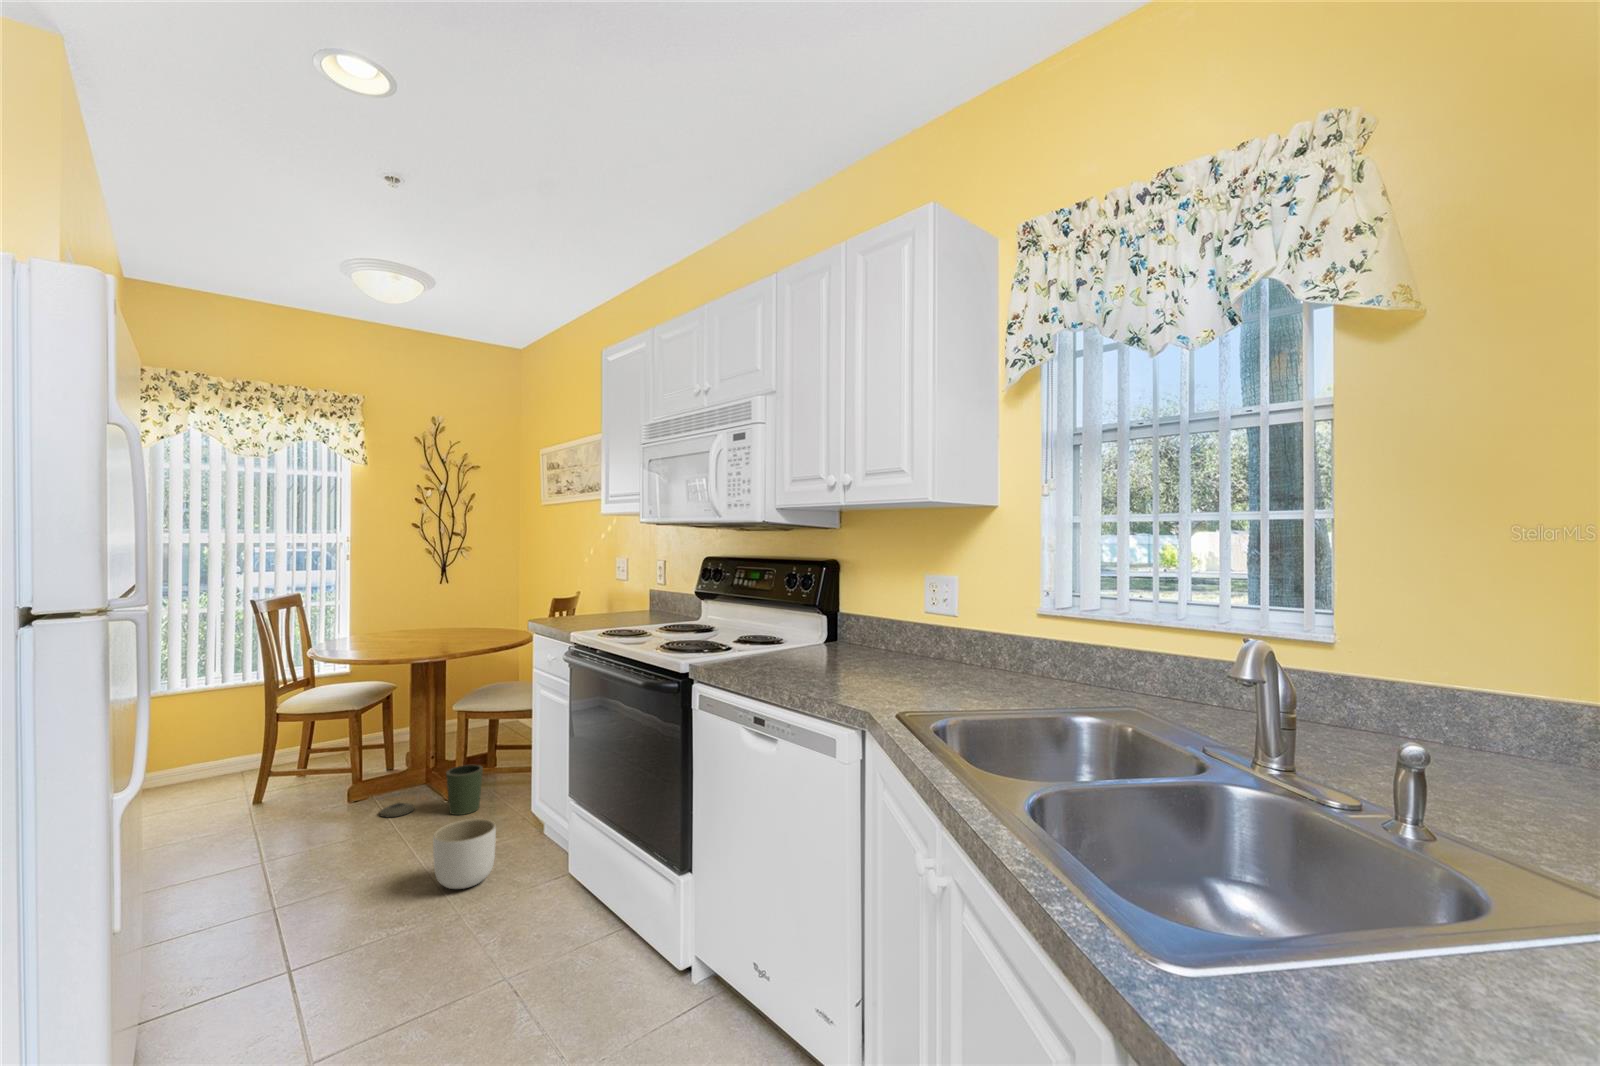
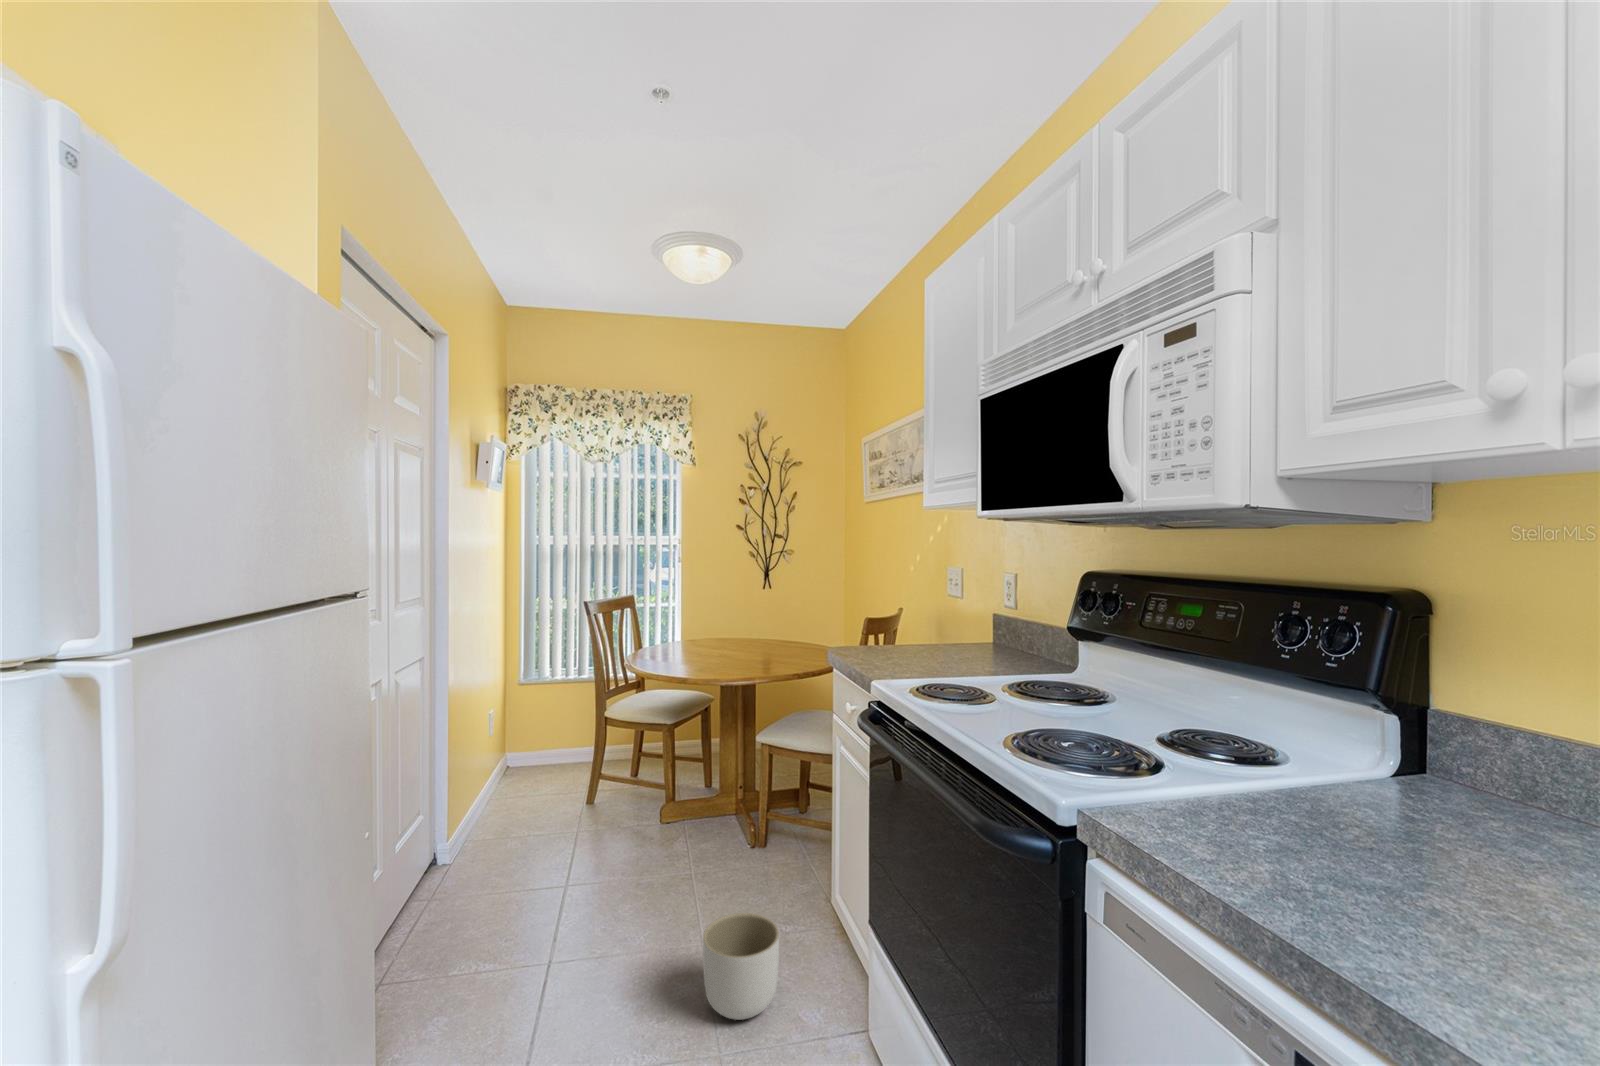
trash can: present [380,765,483,818] -> none [683,812,786,876]

